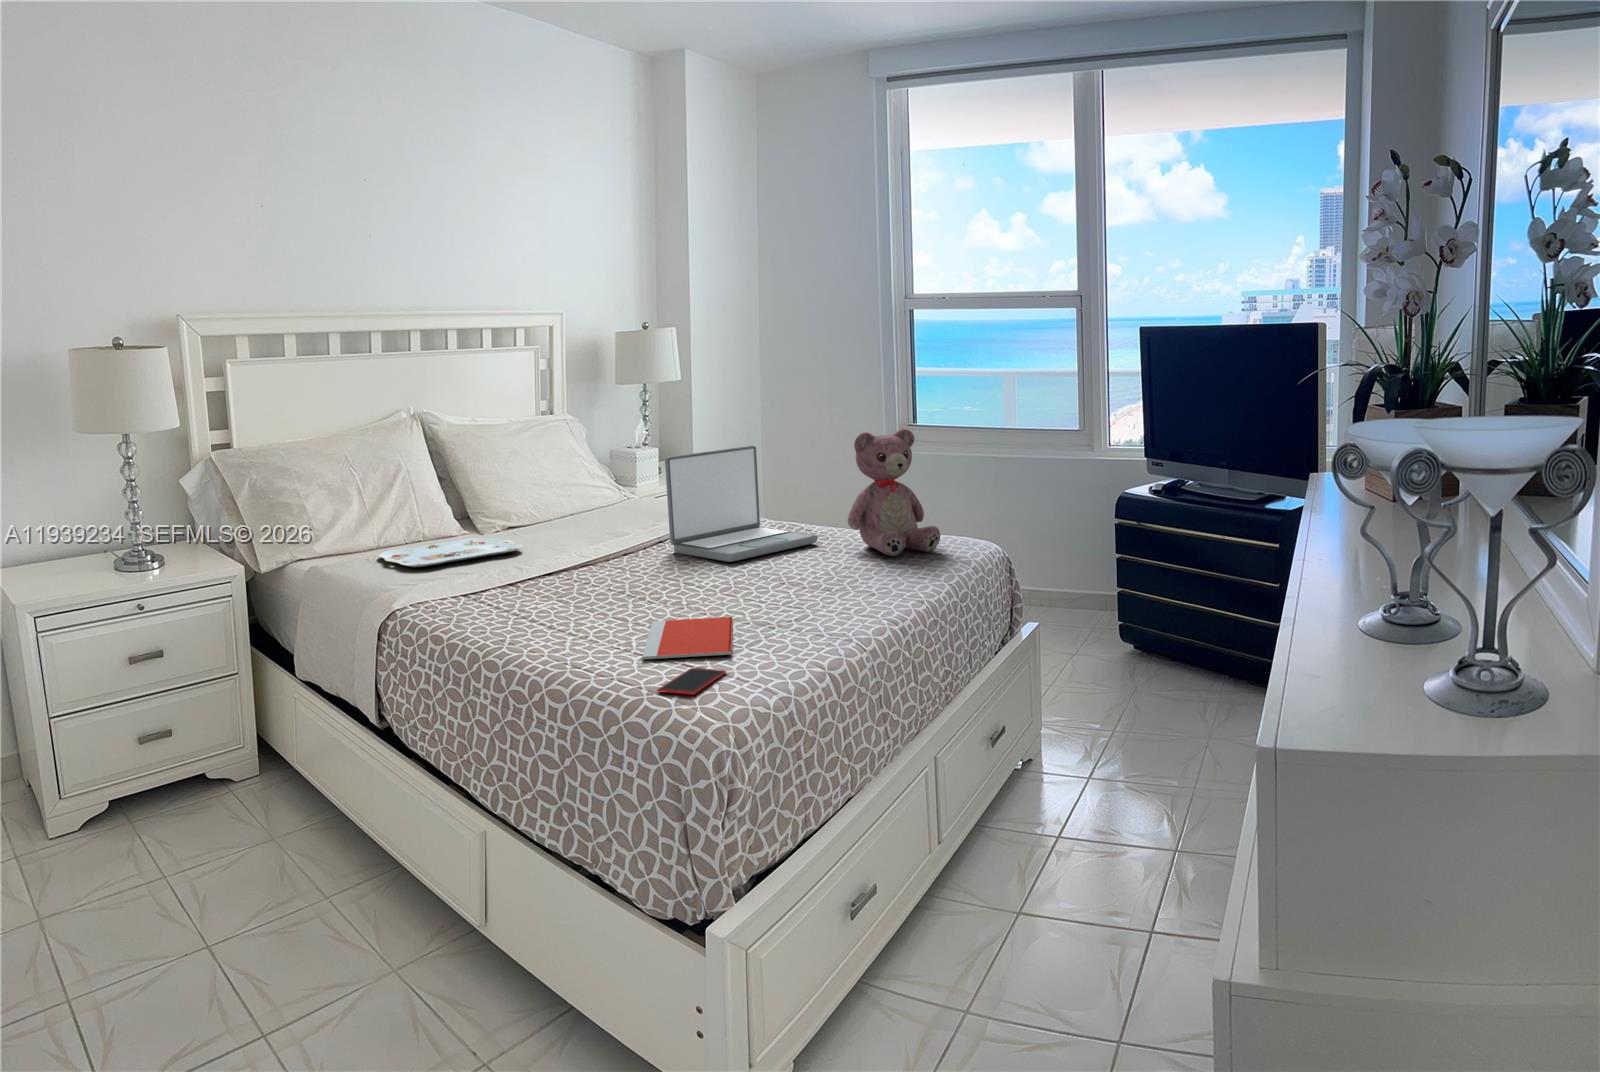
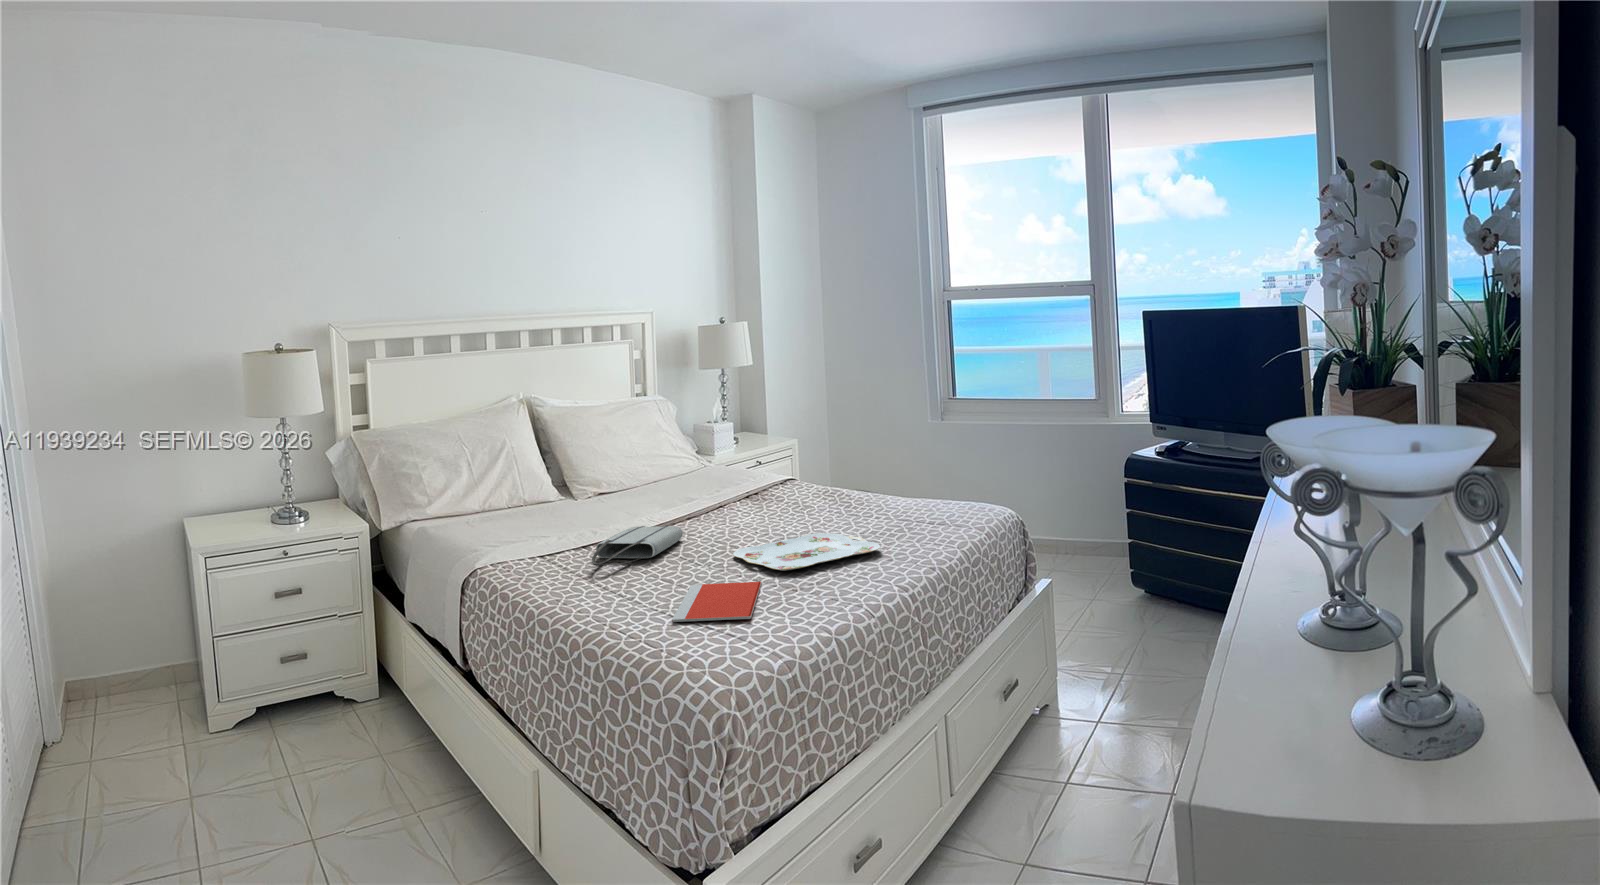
teddy bear: present [848,429,940,556] -> none [879,411,961,524]
laptop: present [665,446,818,562] -> none [720,425,854,528]
serving tray: present [378,538,523,567] -> present [733,533,881,571]
tote bag: none [532,560,628,602] -> present [592,526,682,566]
smartphone: present [657,668,727,695] -> none [676,631,743,658]

